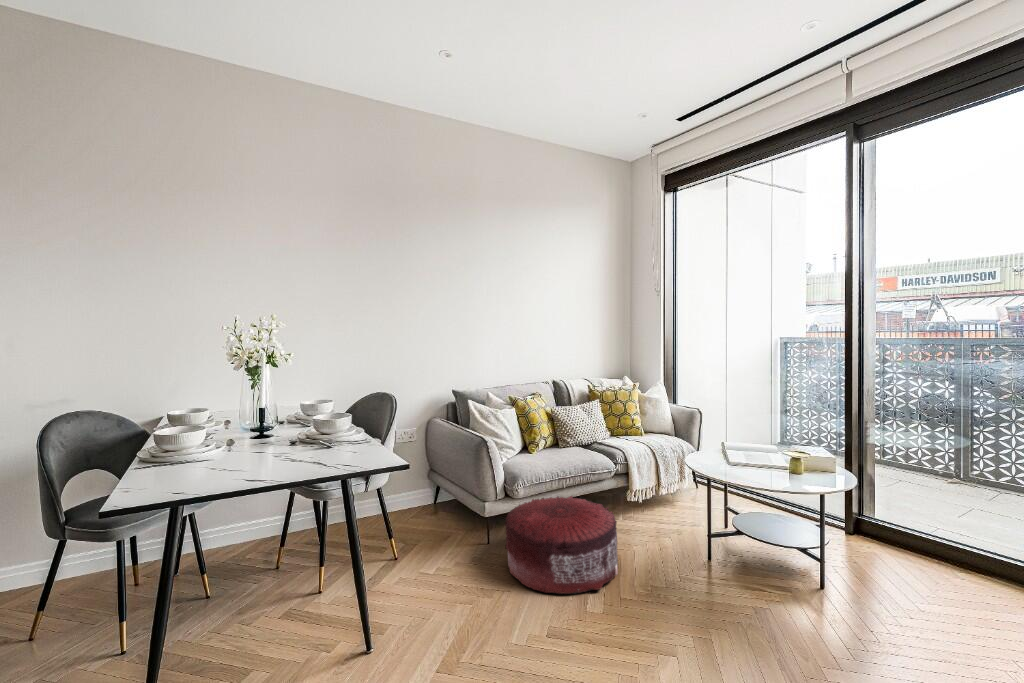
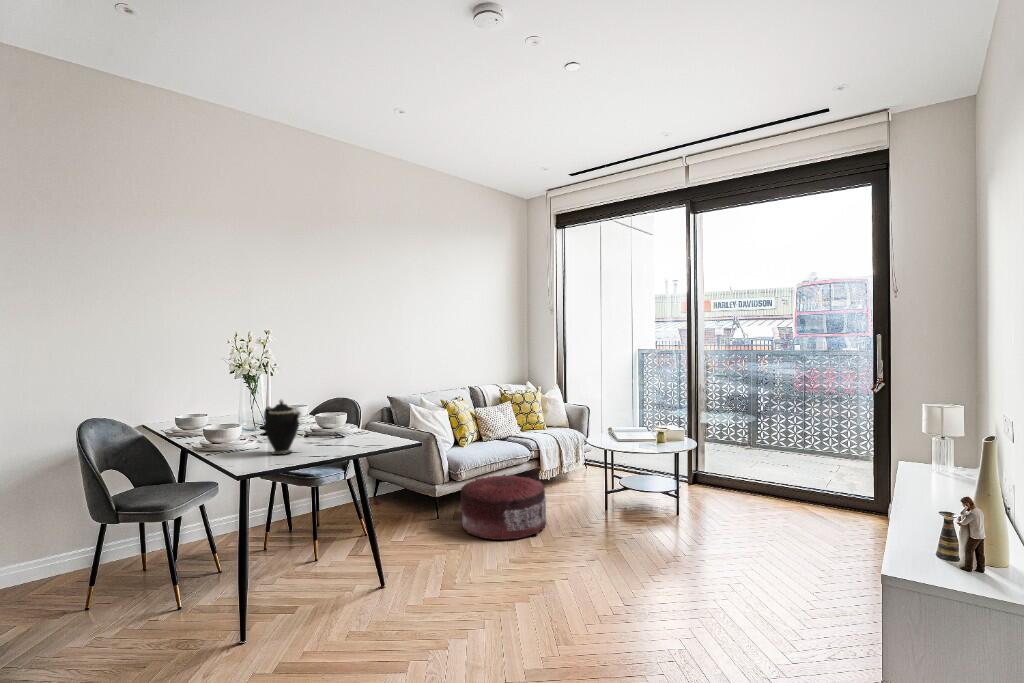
teapot: none [184,402,235,477] -> present [264,399,301,455]

